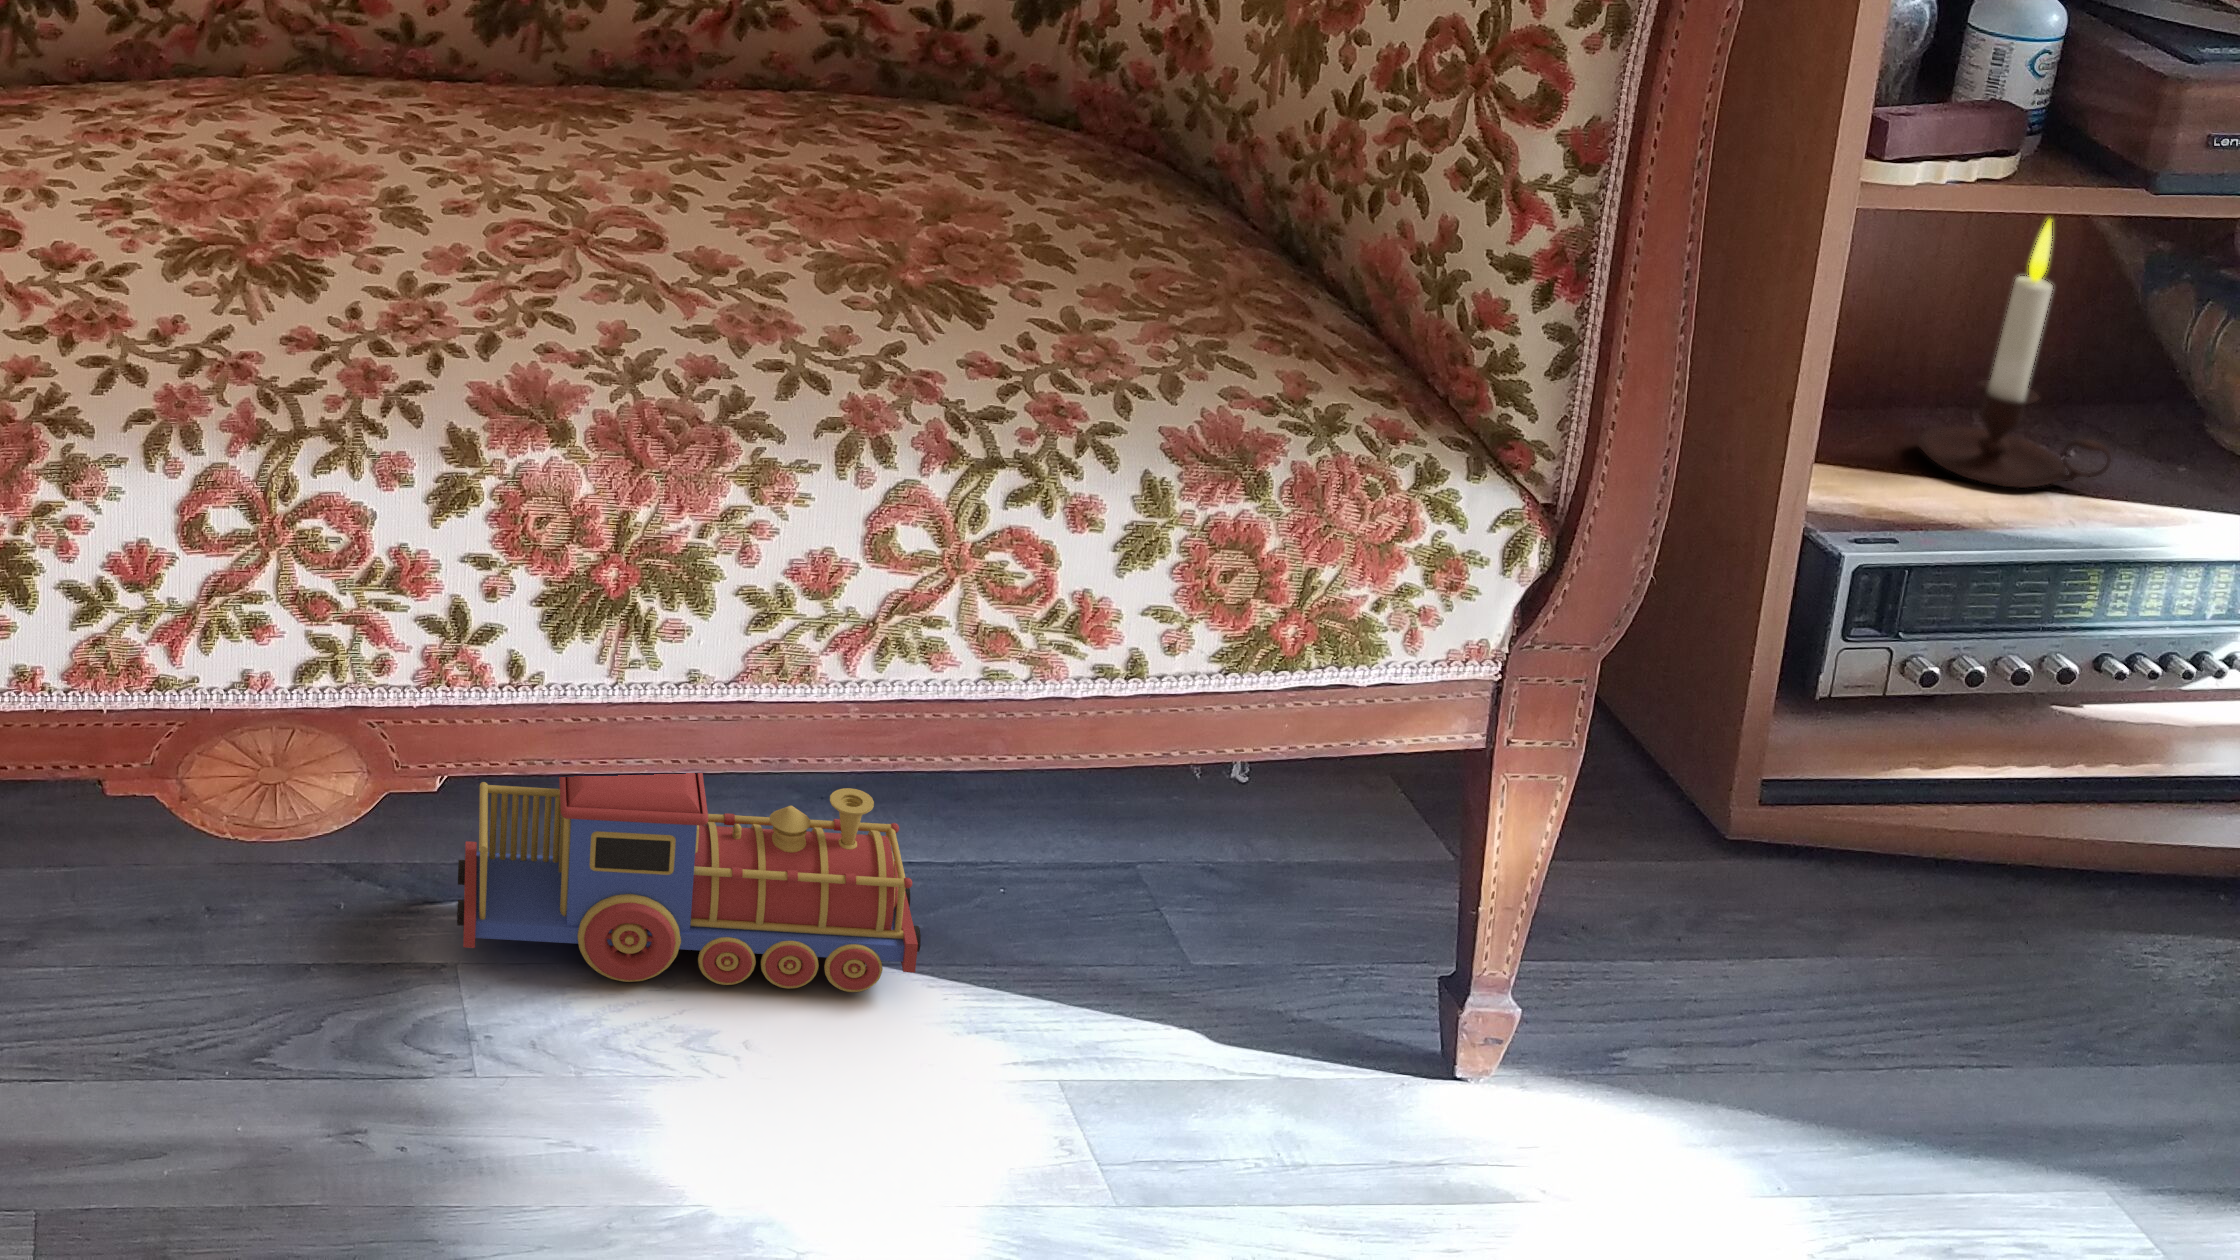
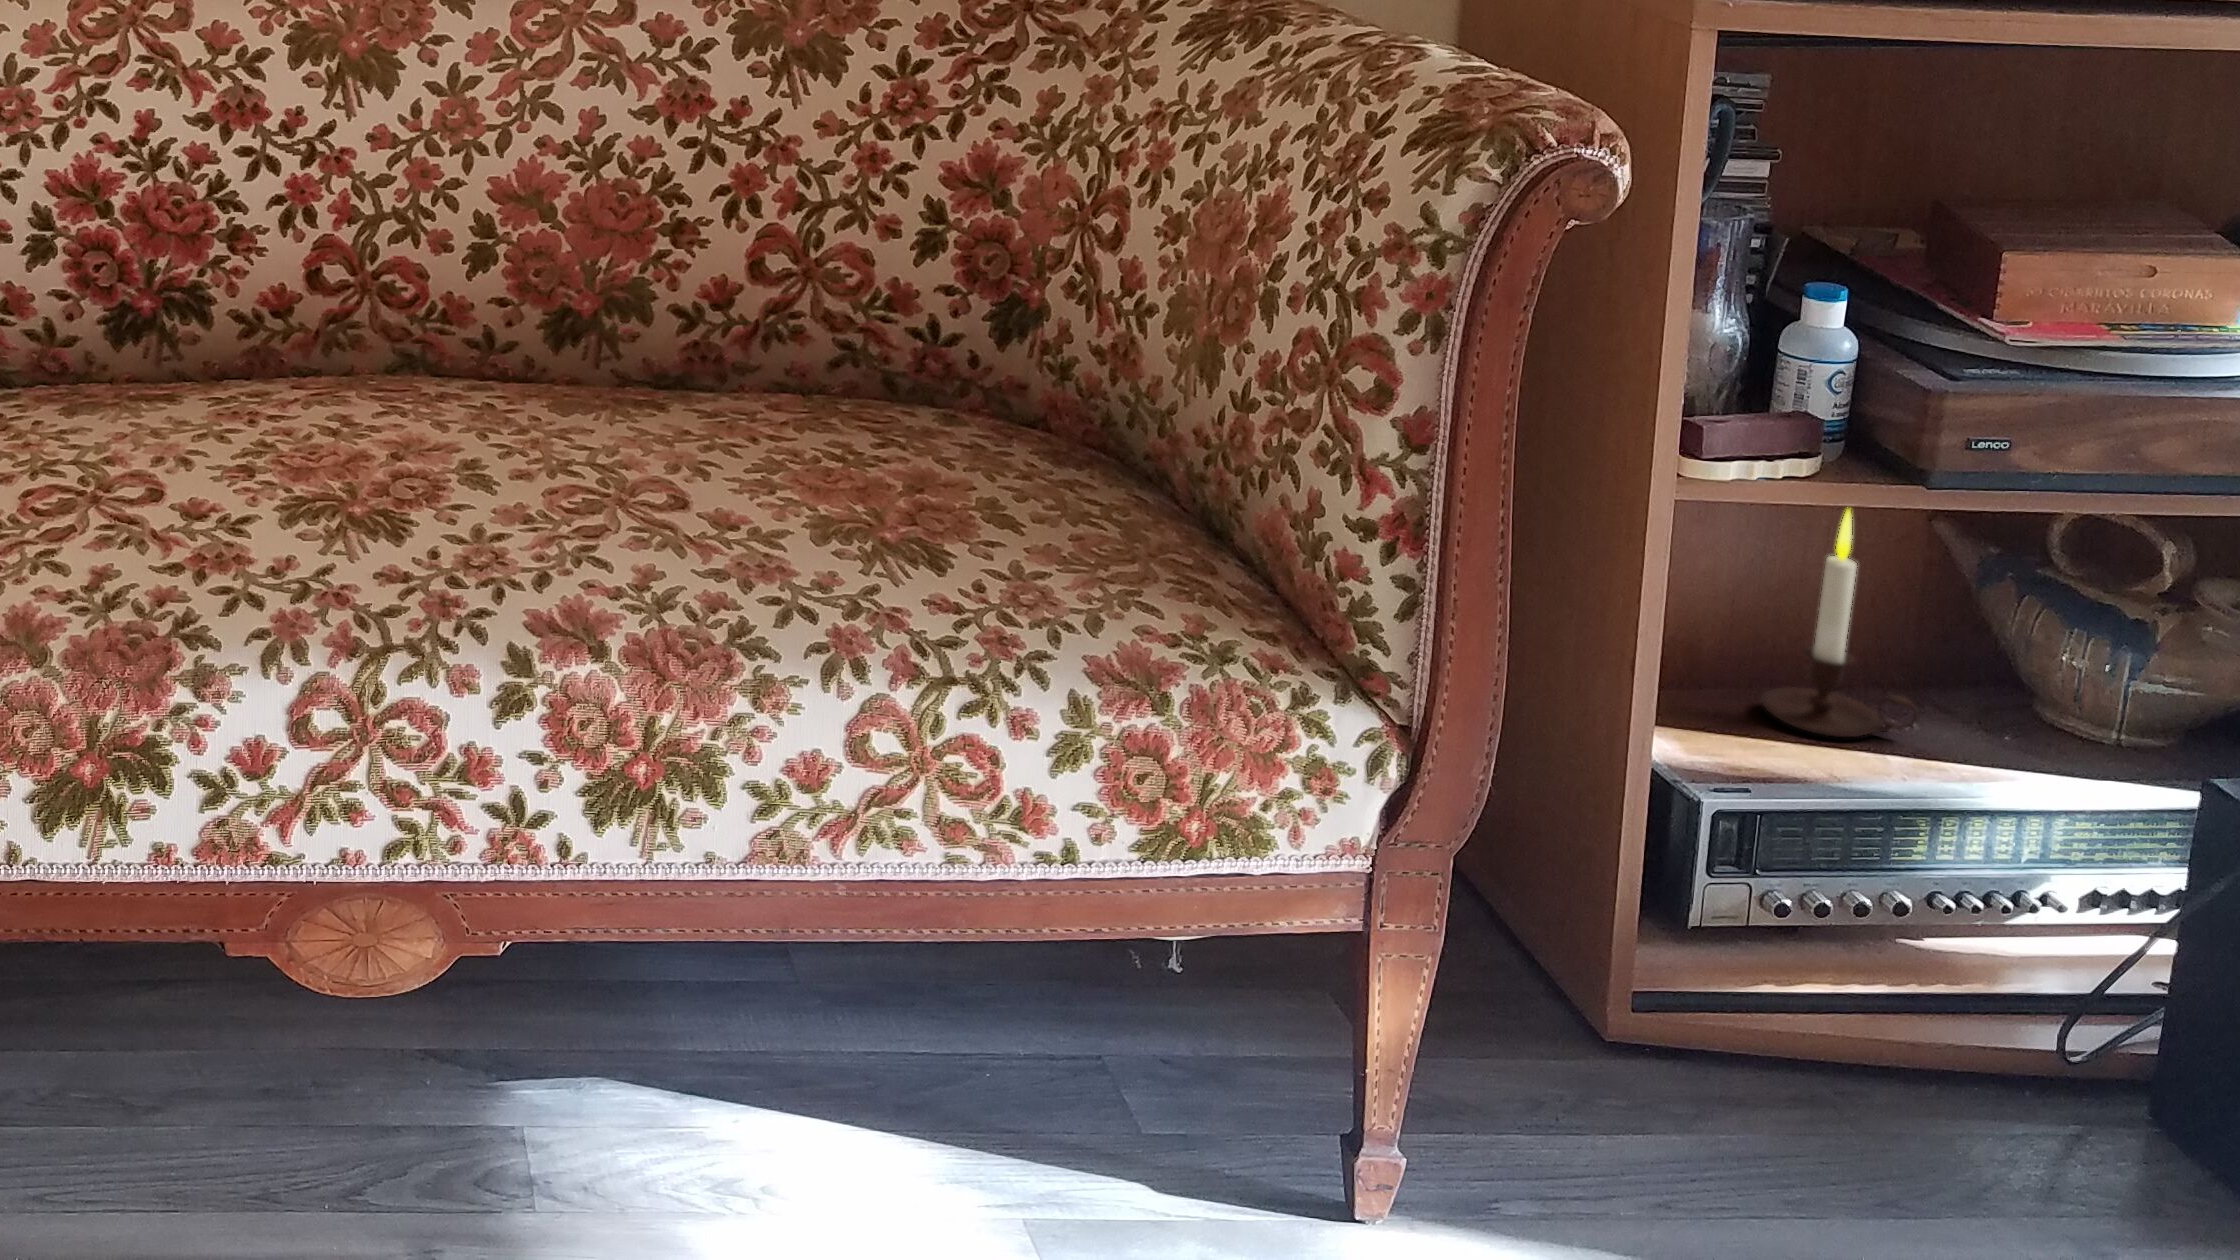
toy train: present [457,773,921,992] -> none [522,938,914,1155]

